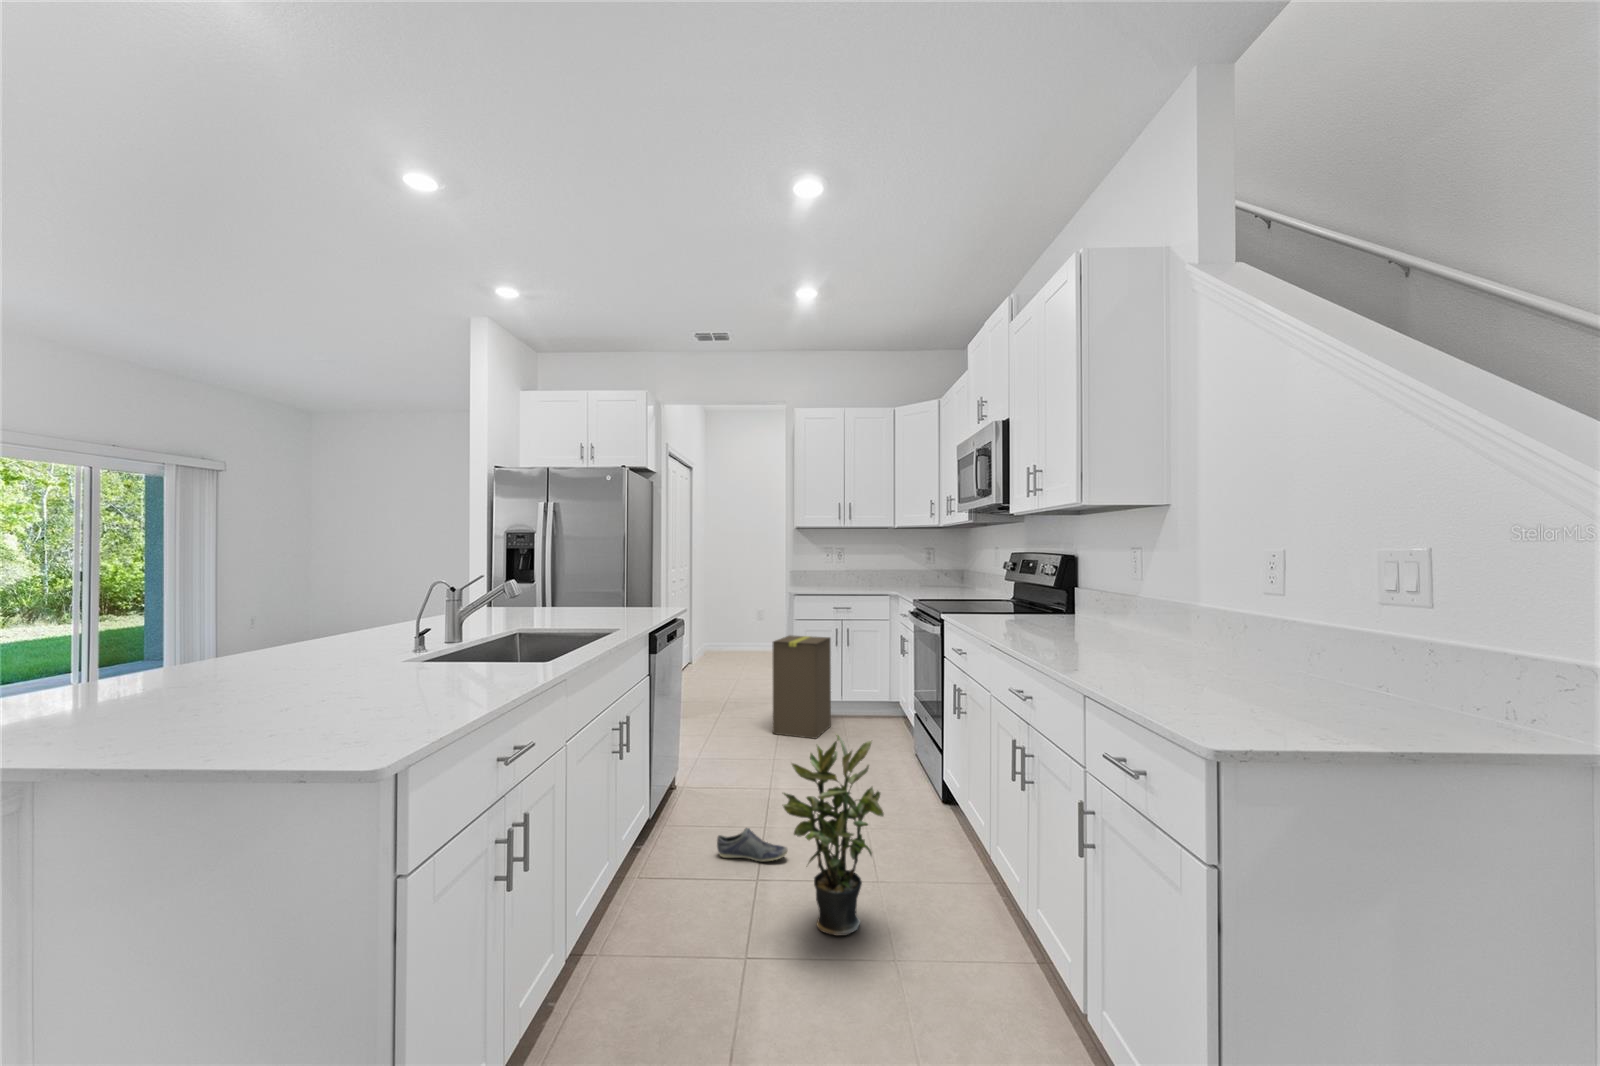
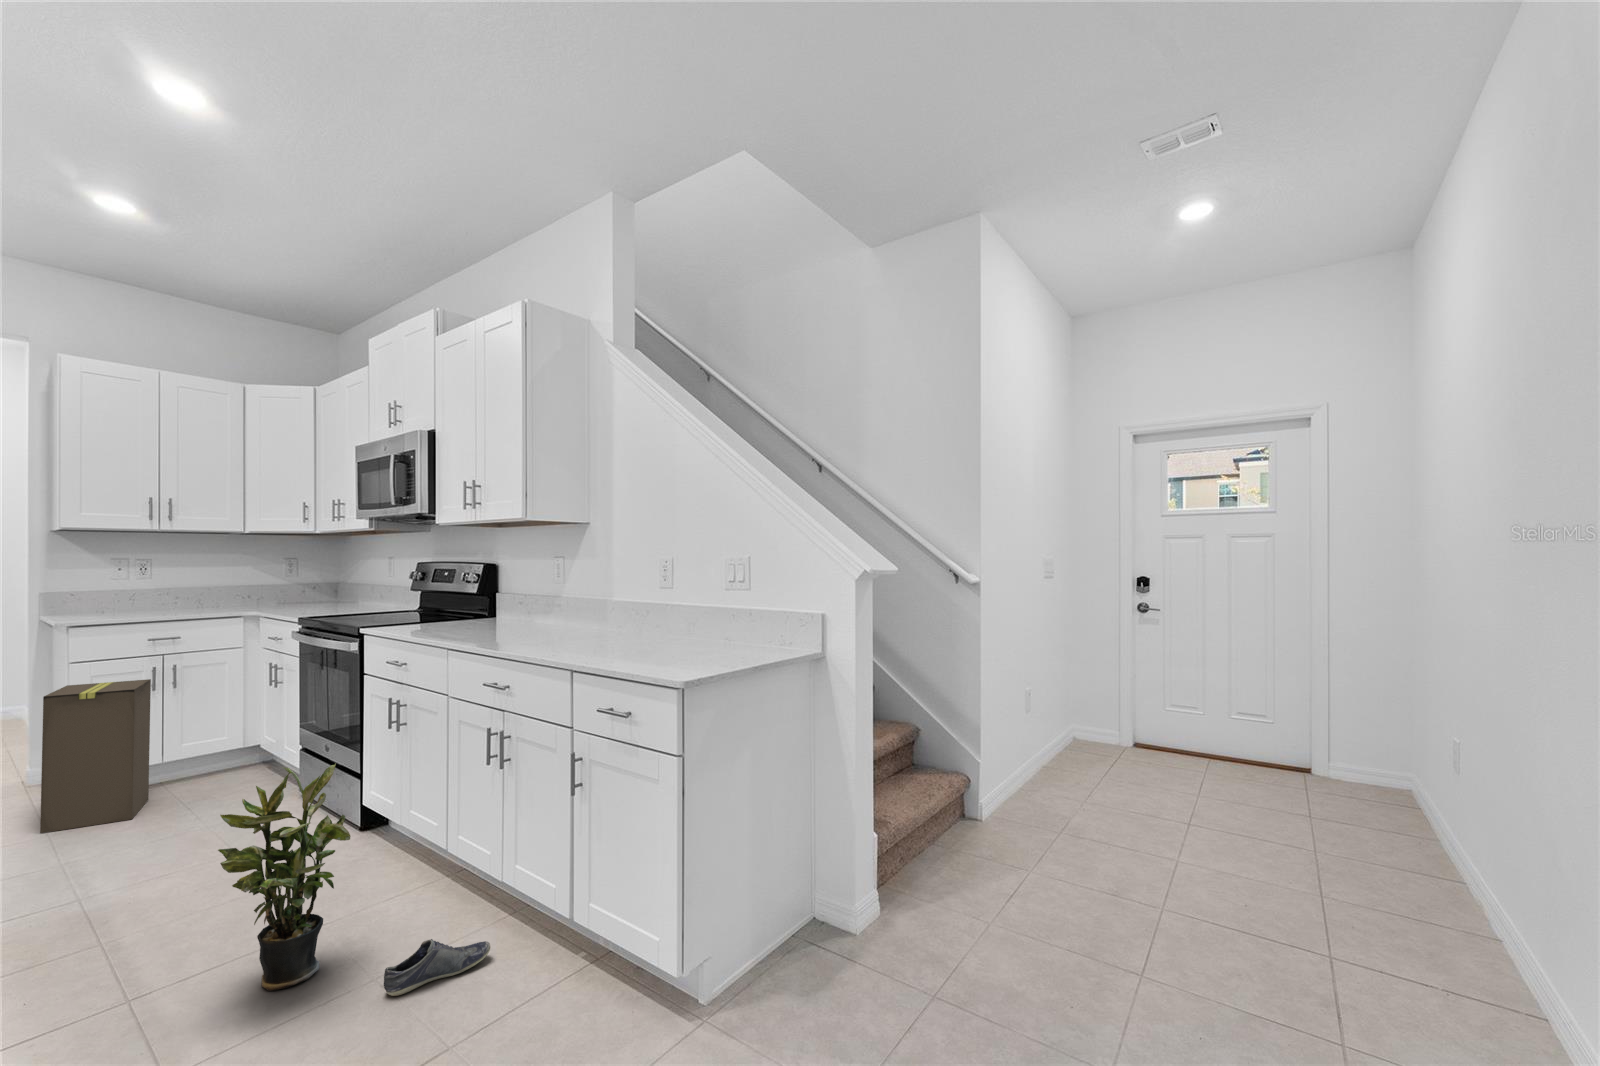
shoe: present [717,828,788,861] -> present [384,939,490,996]

